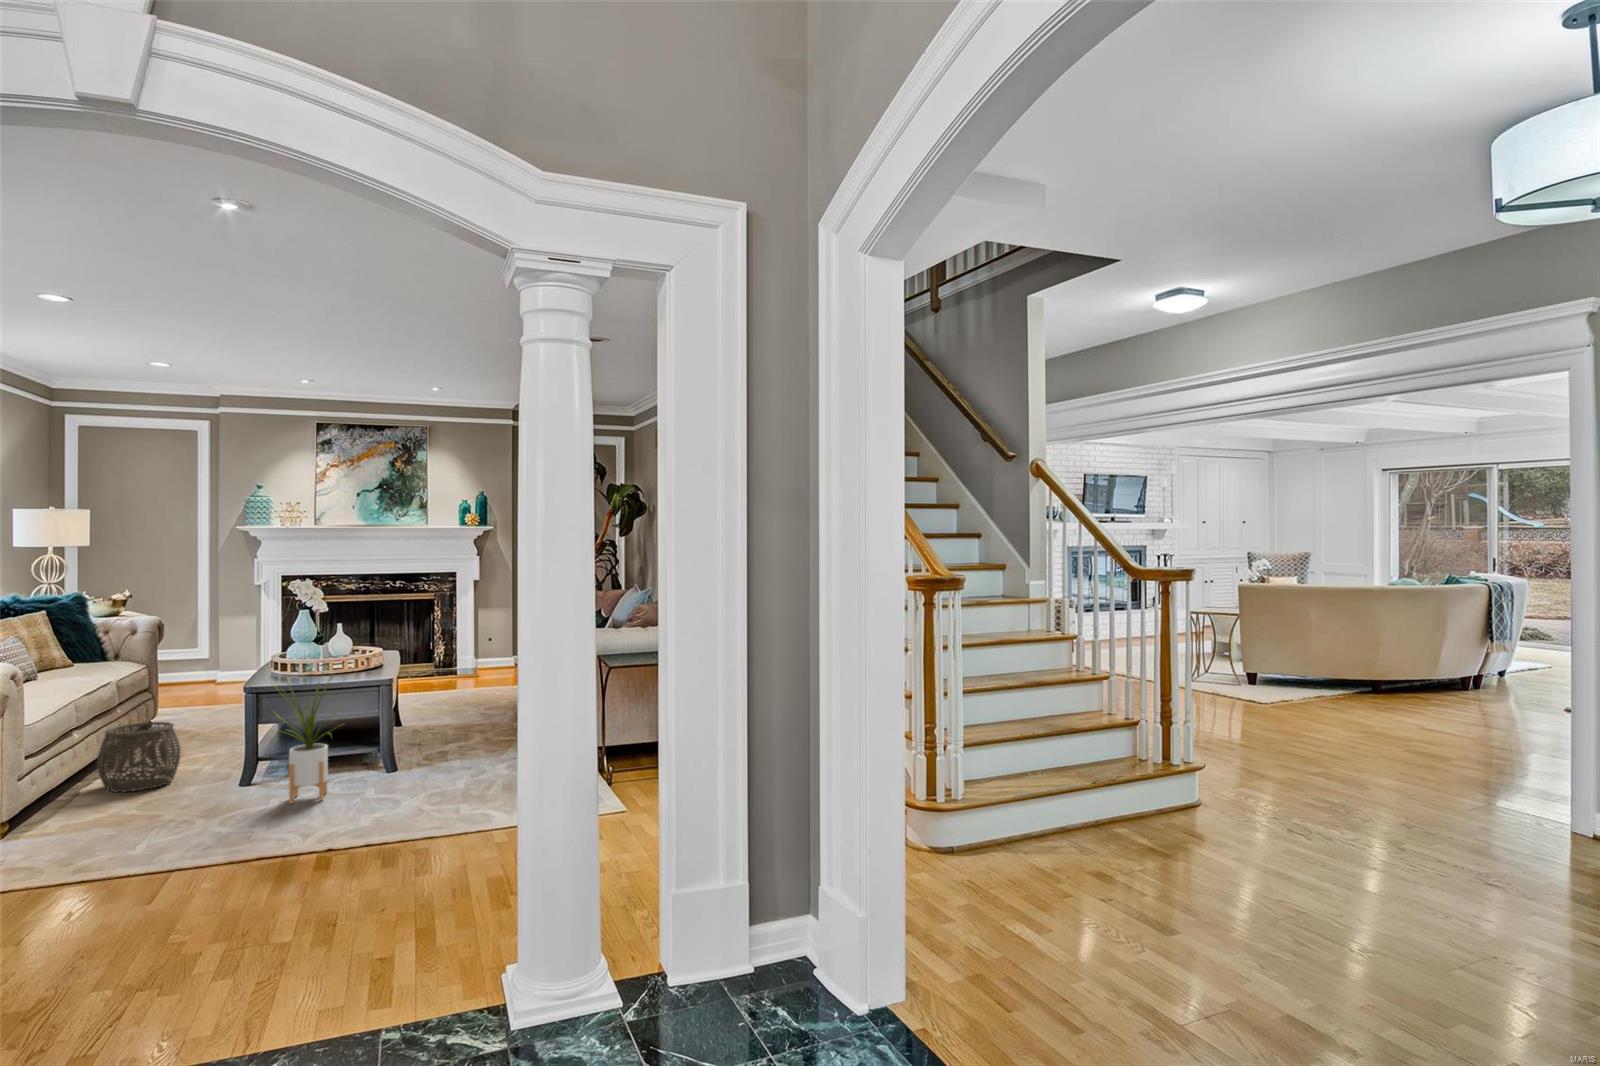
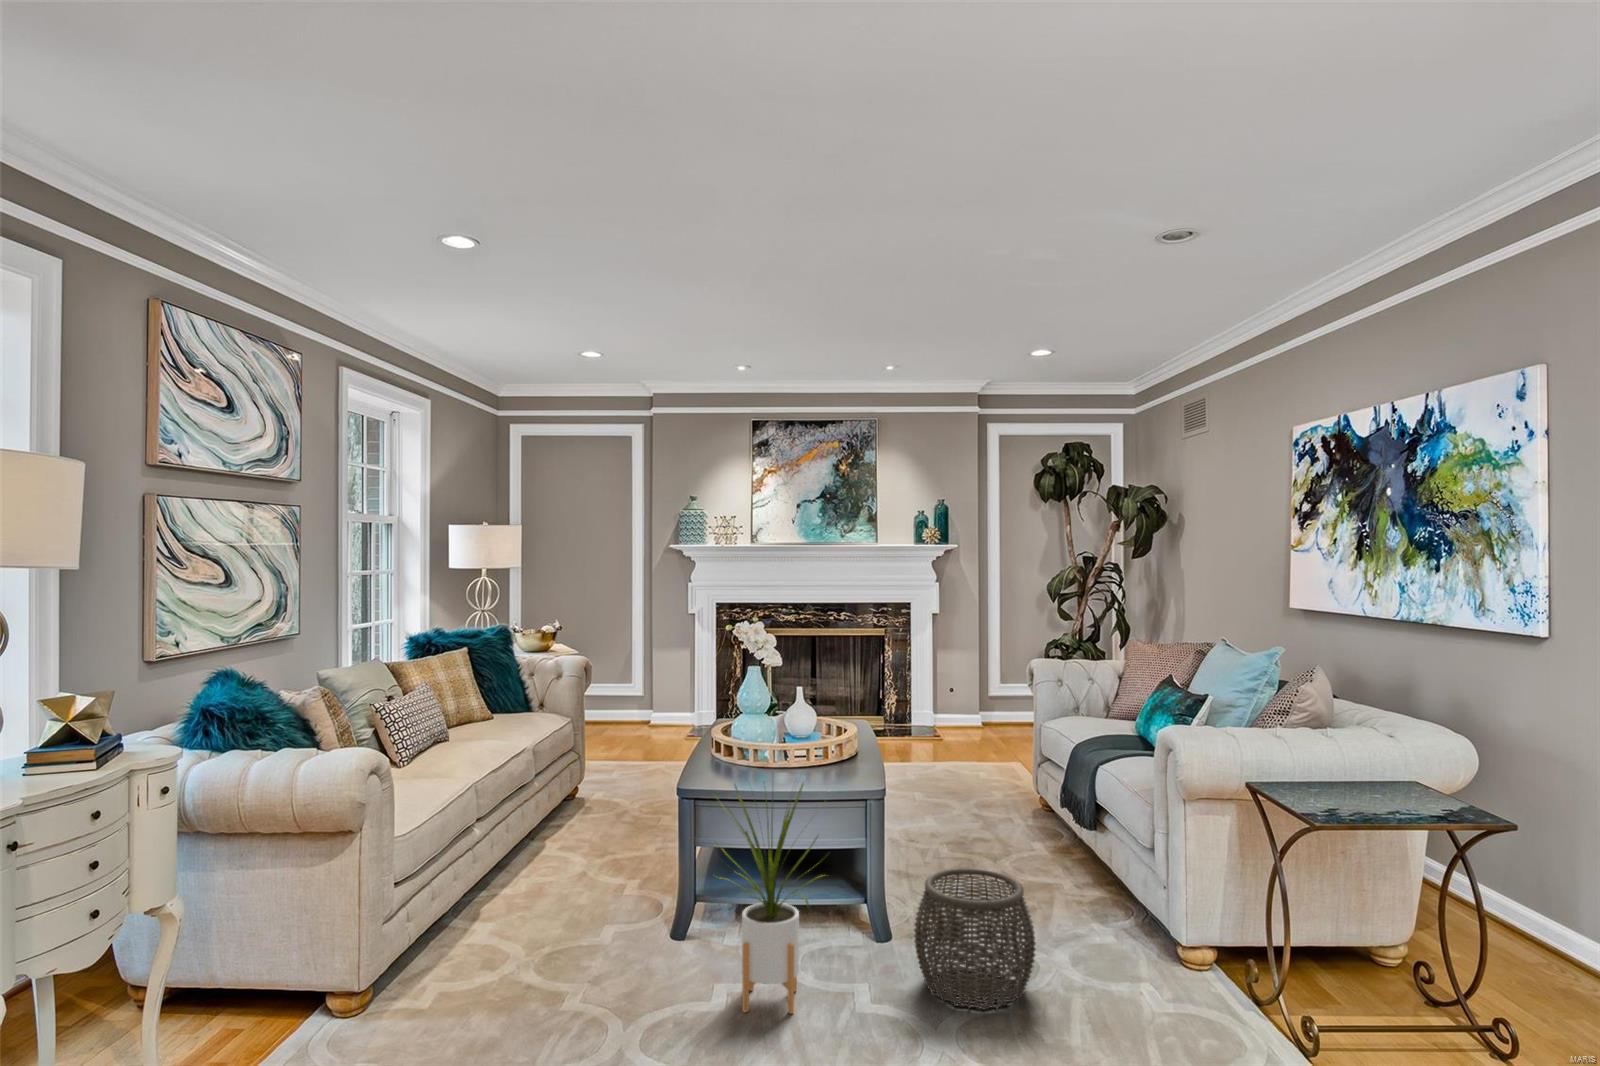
woven basket: present [97,722,181,792] -> present [914,869,1036,1010]

